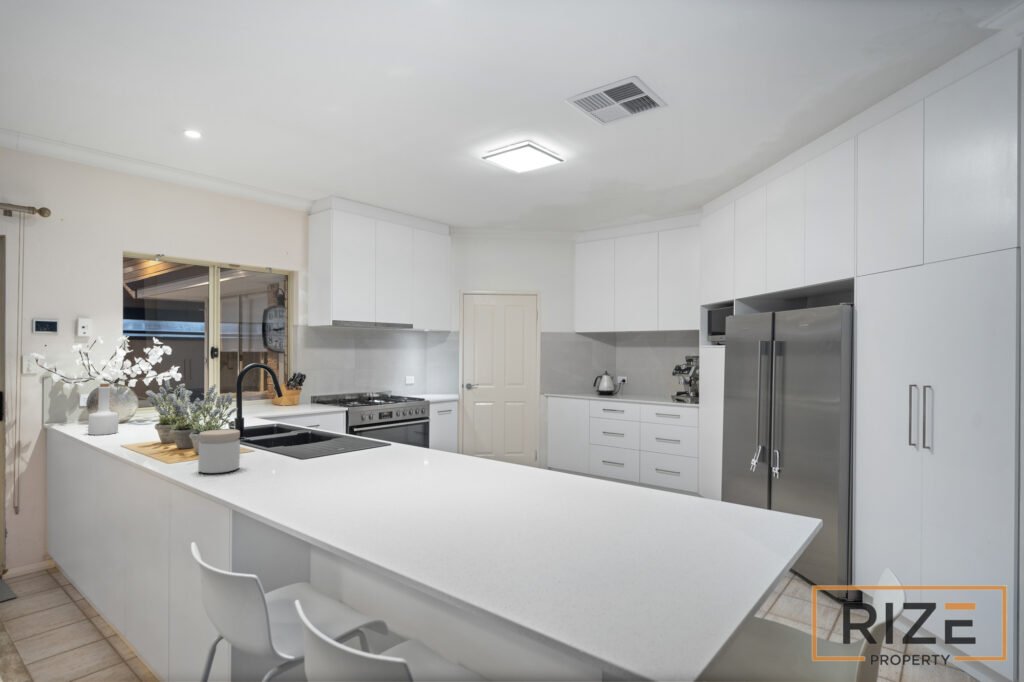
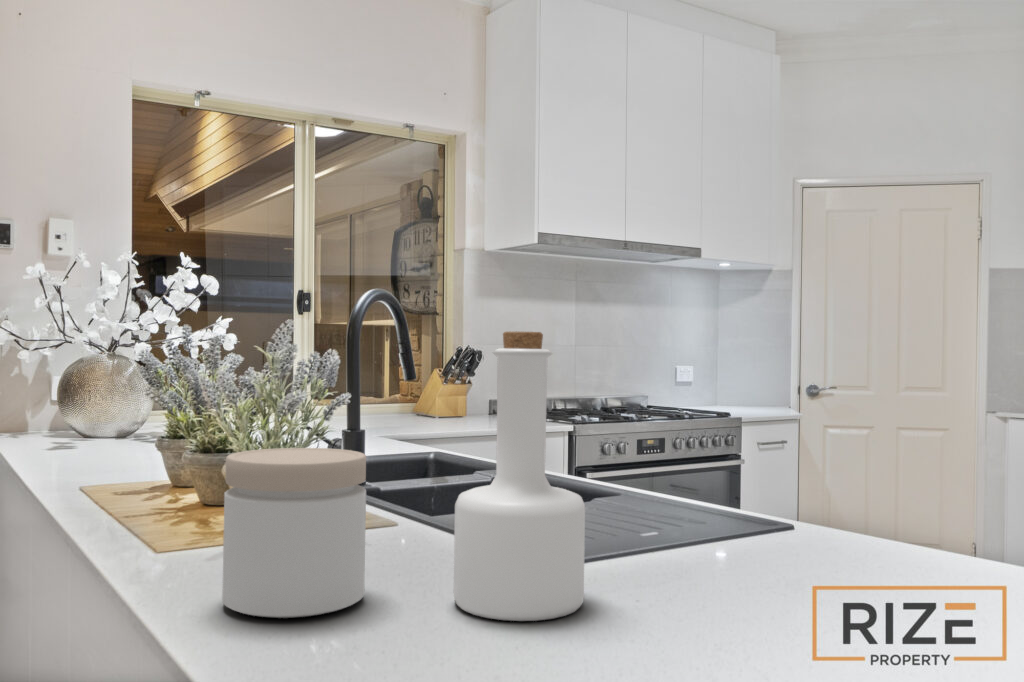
bottle: present [88,384,118,435] -> present [453,331,585,621]

